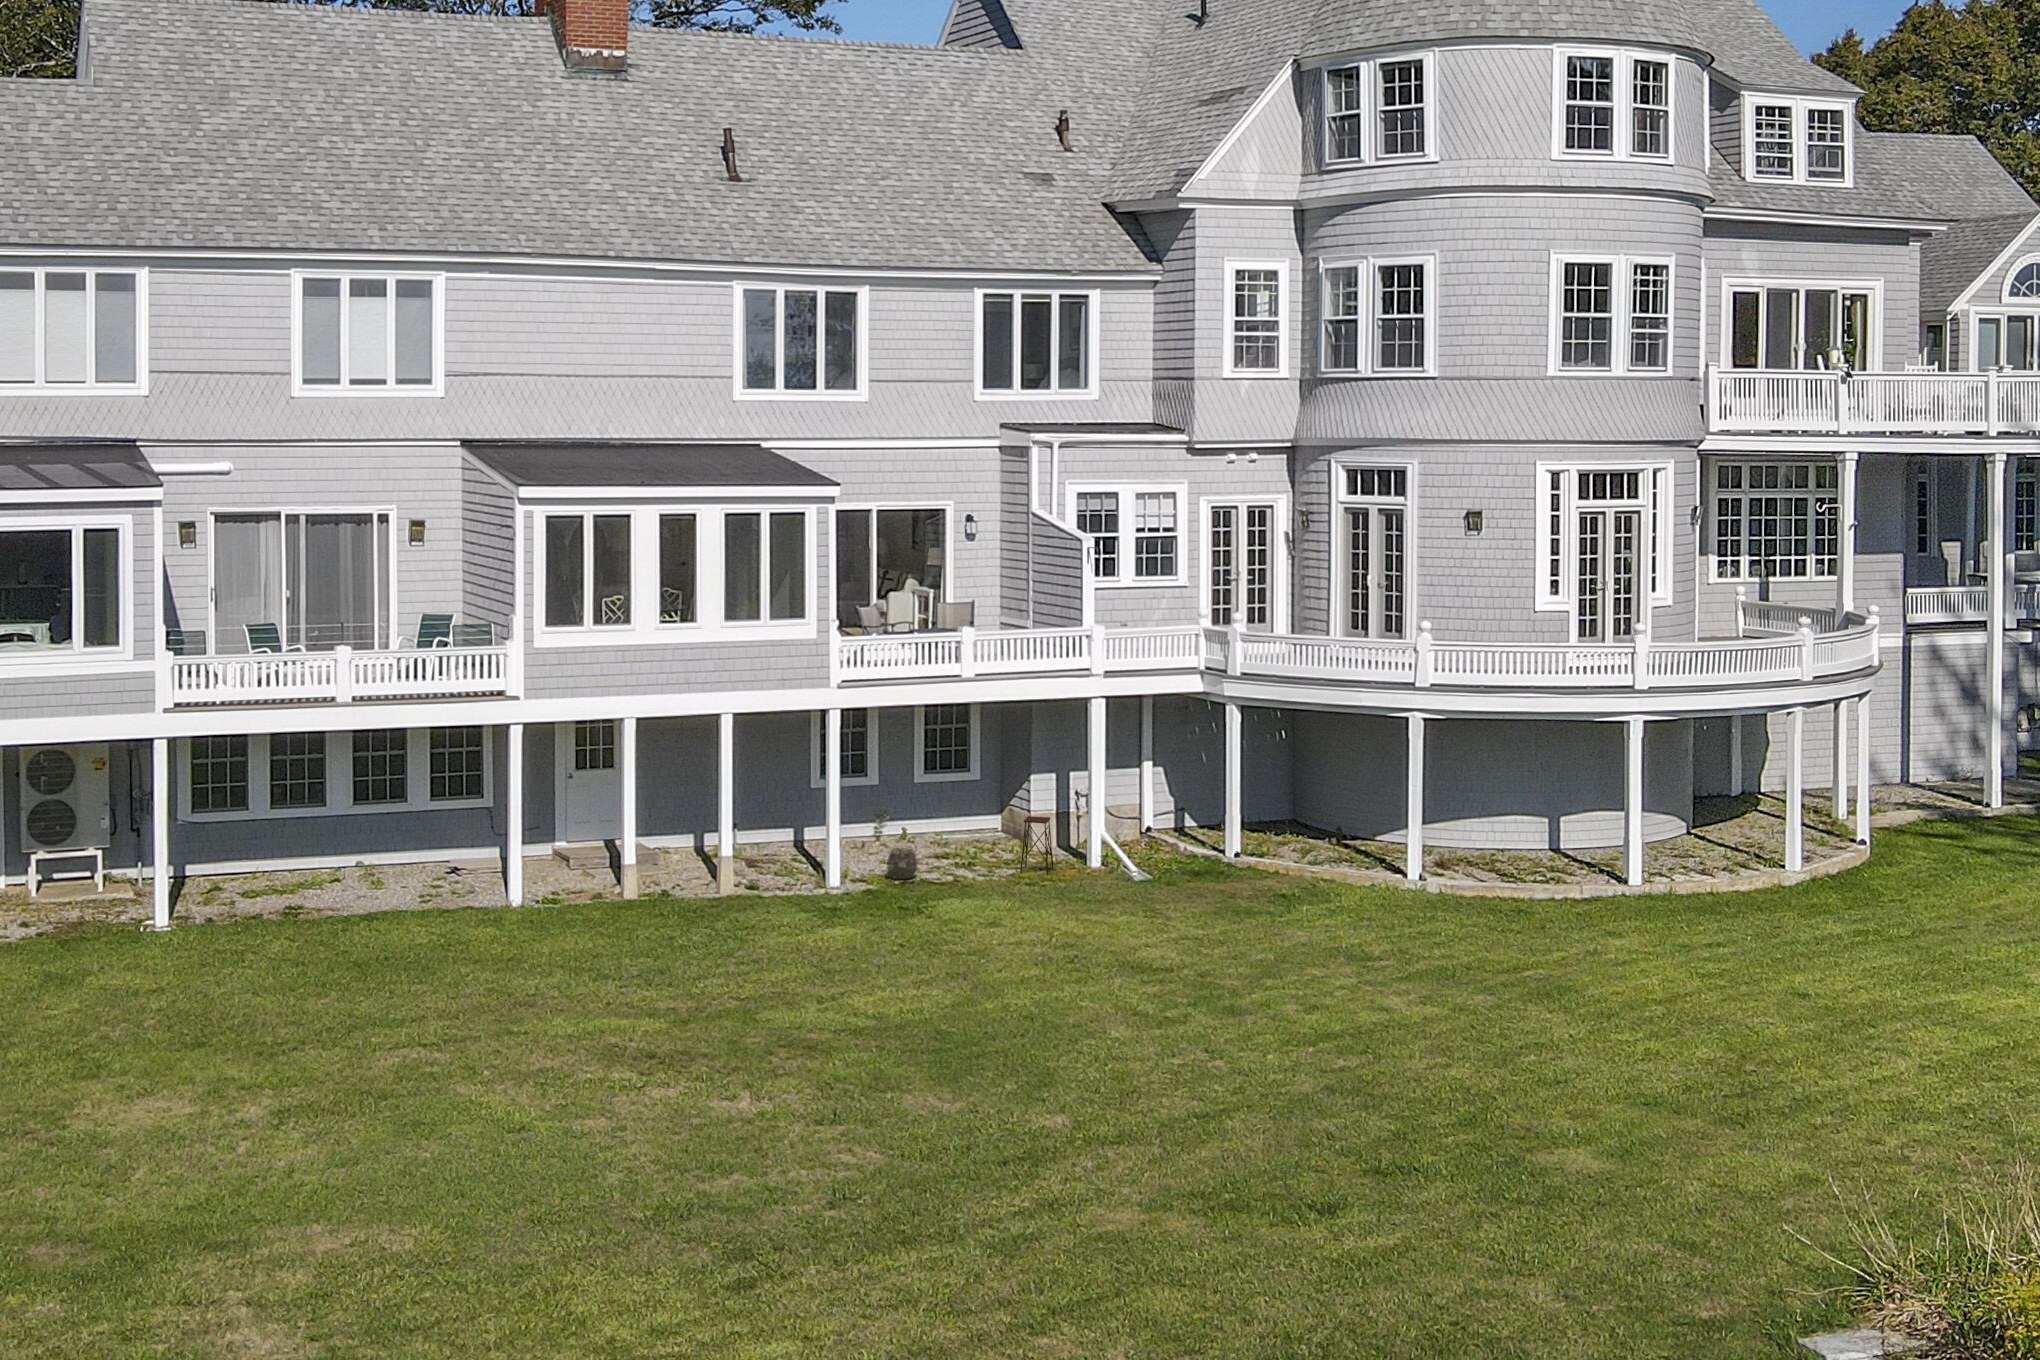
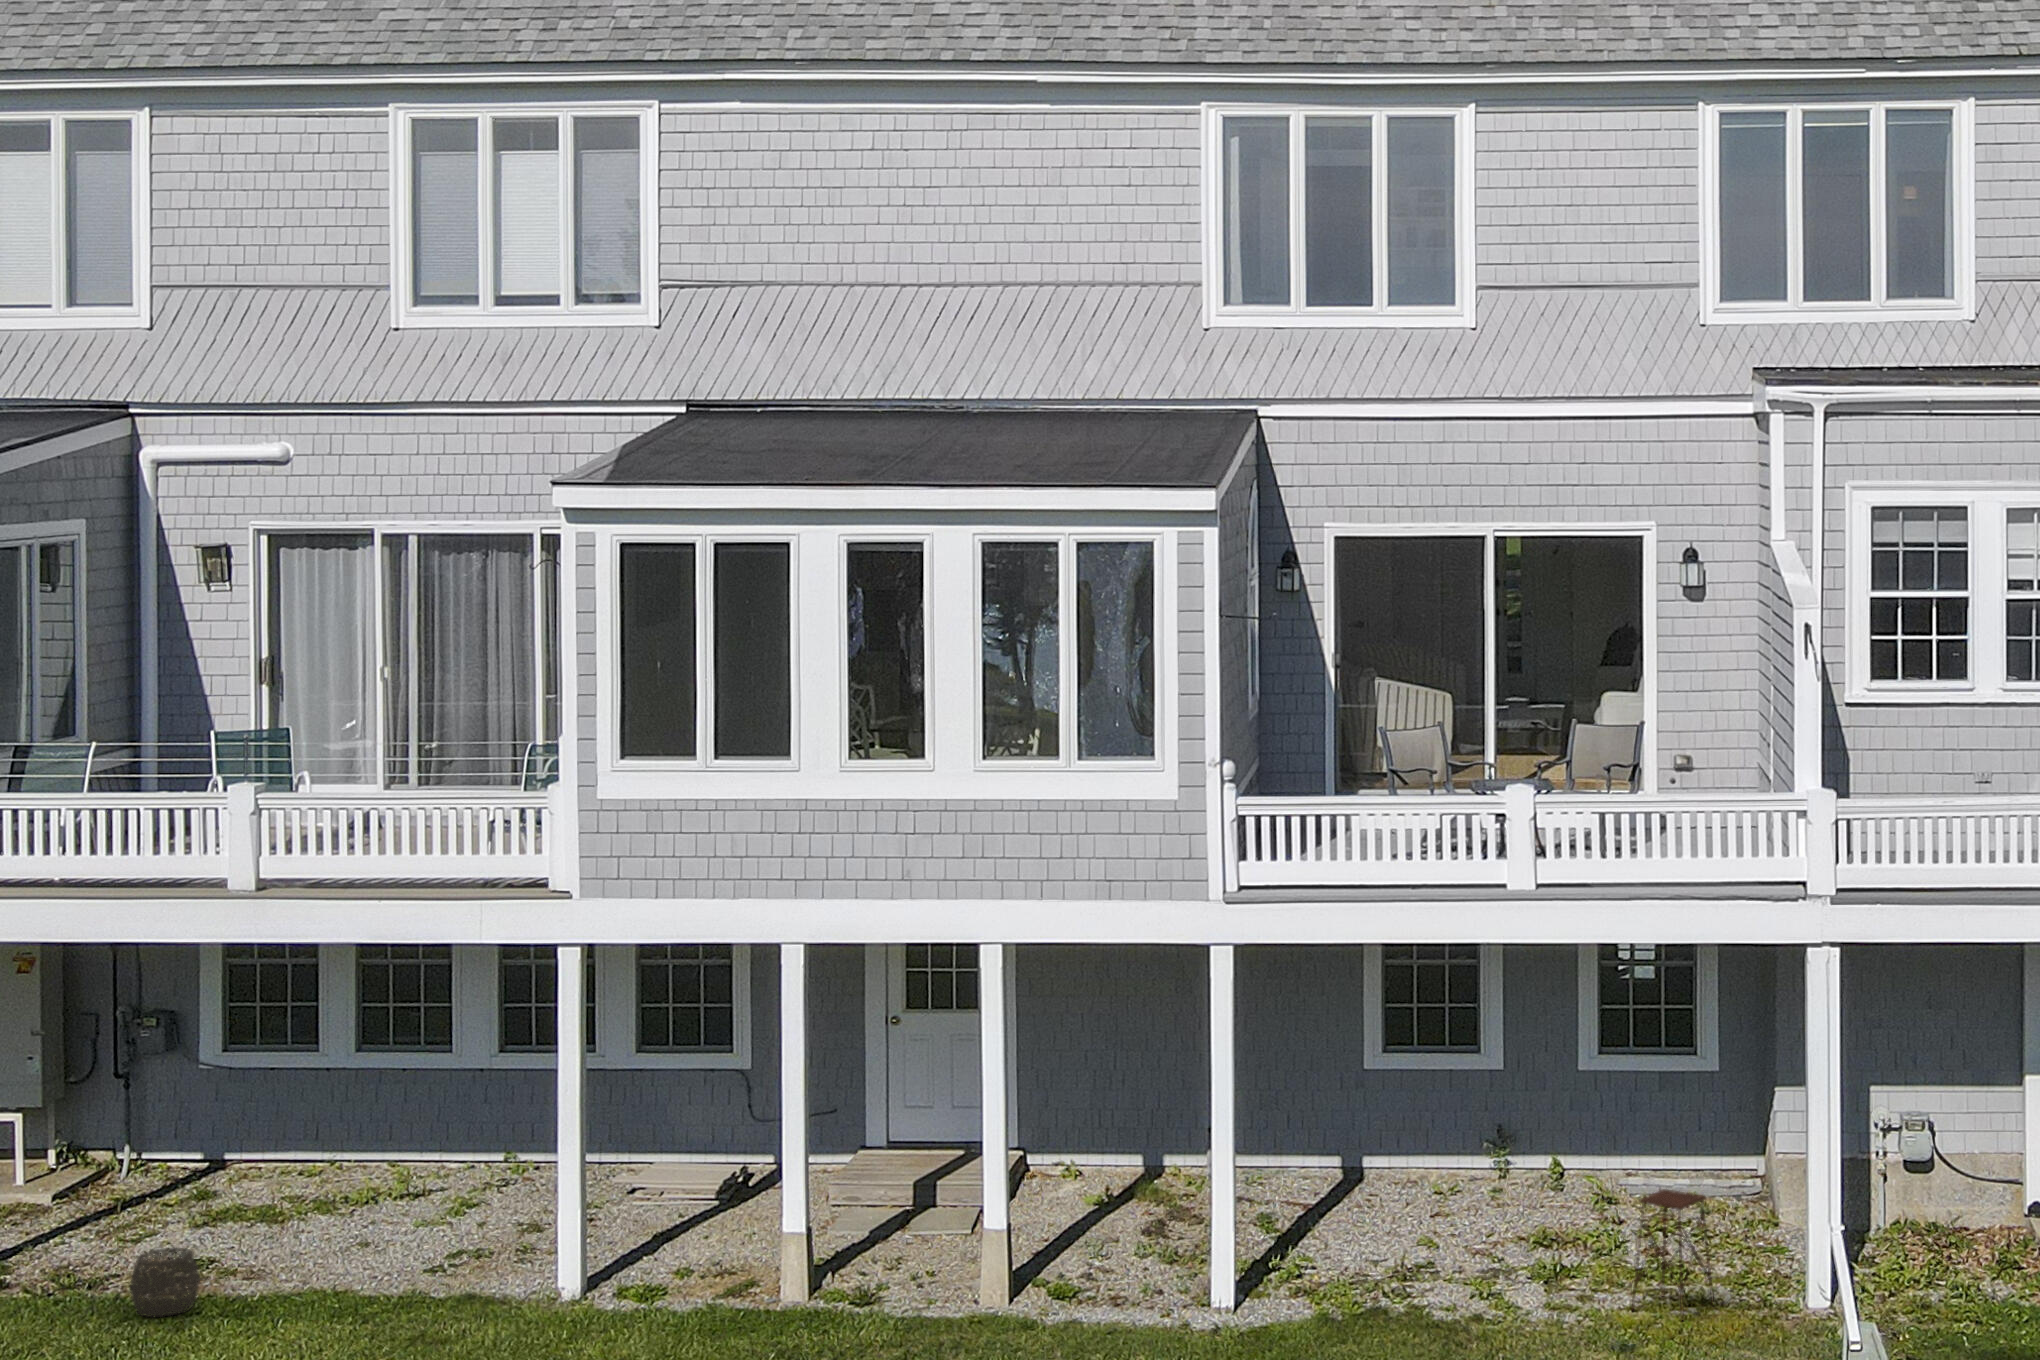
woven basket: present [887,848,917,879] -> present [130,1248,200,1317]

